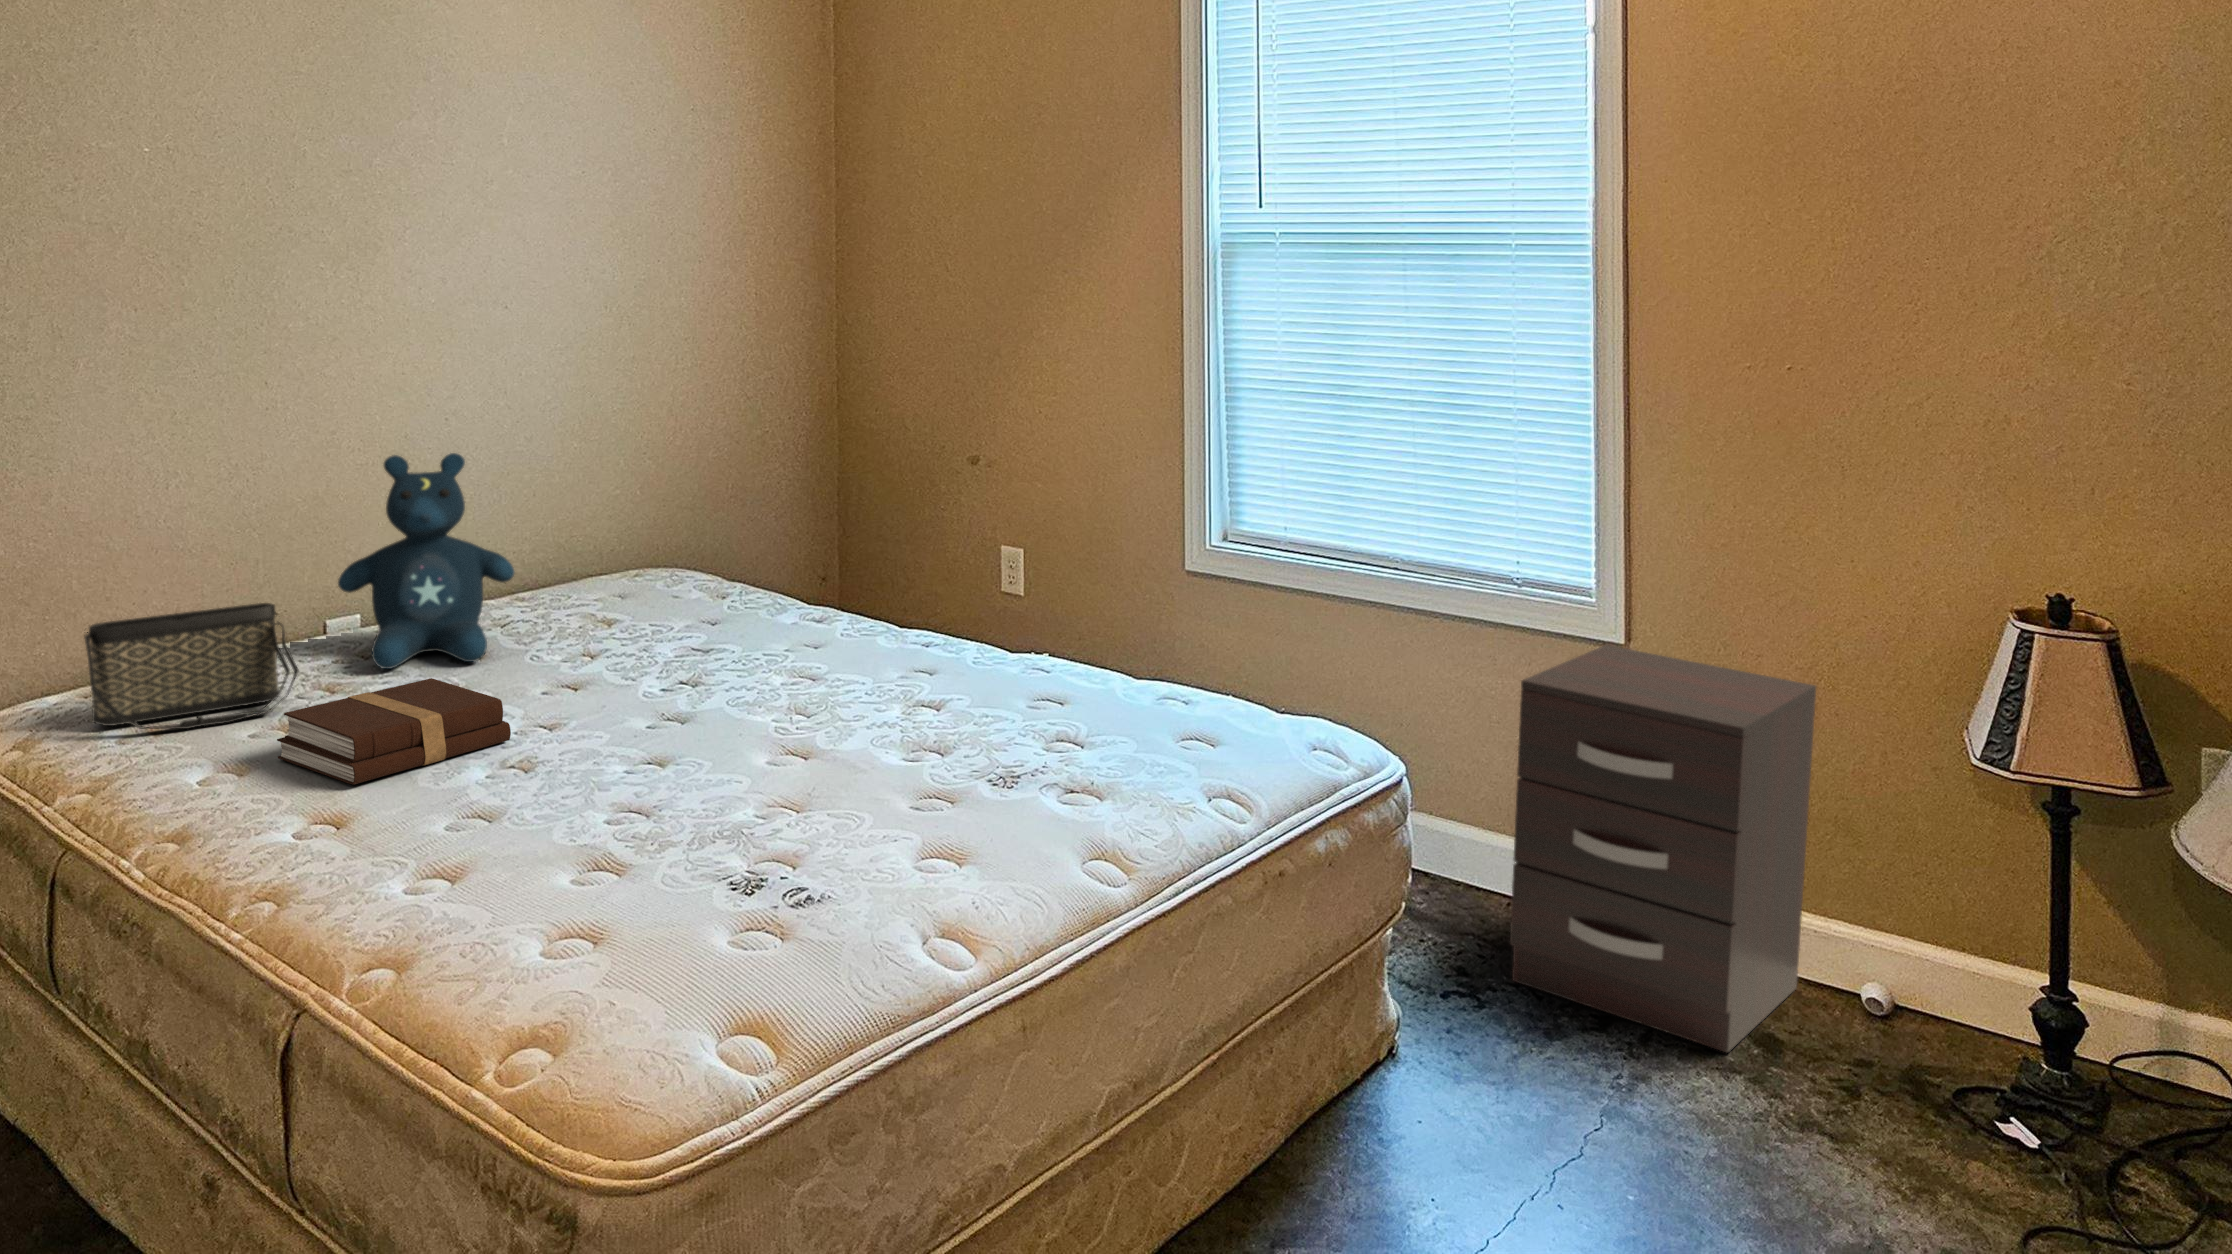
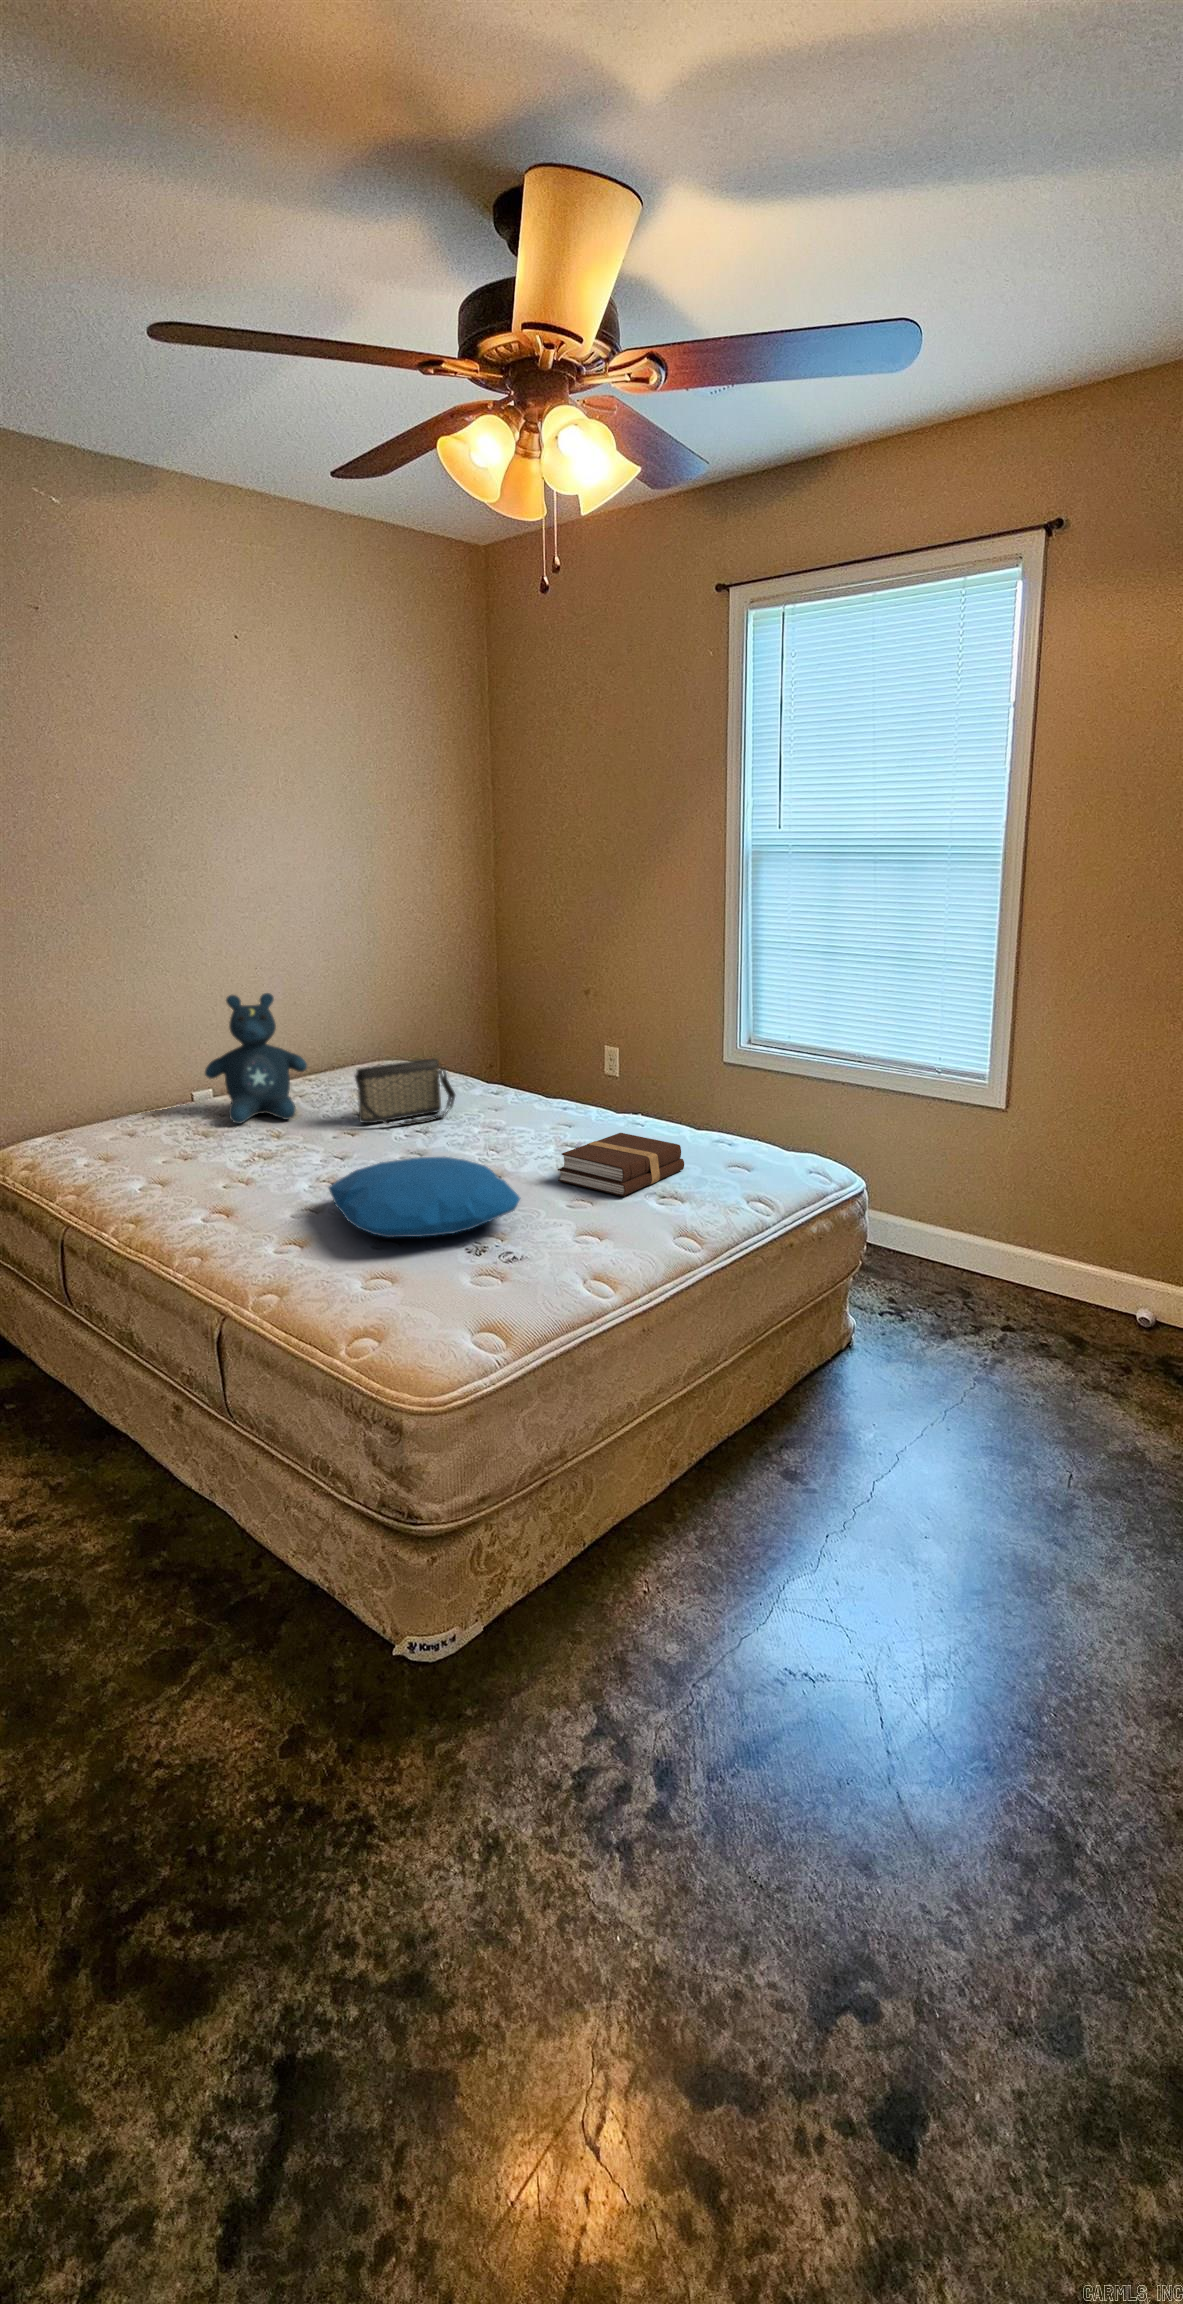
handbag: present [84,603,299,729] -> present [355,1059,455,1125]
dresser: present [1510,645,1816,1052] -> none [917,1104,1121,1348]
book: present [277,678,511,785] -> present [558,1133,684,1196]
pillow: none [513,731,832,872] -> present [329,1157,520,1237]

